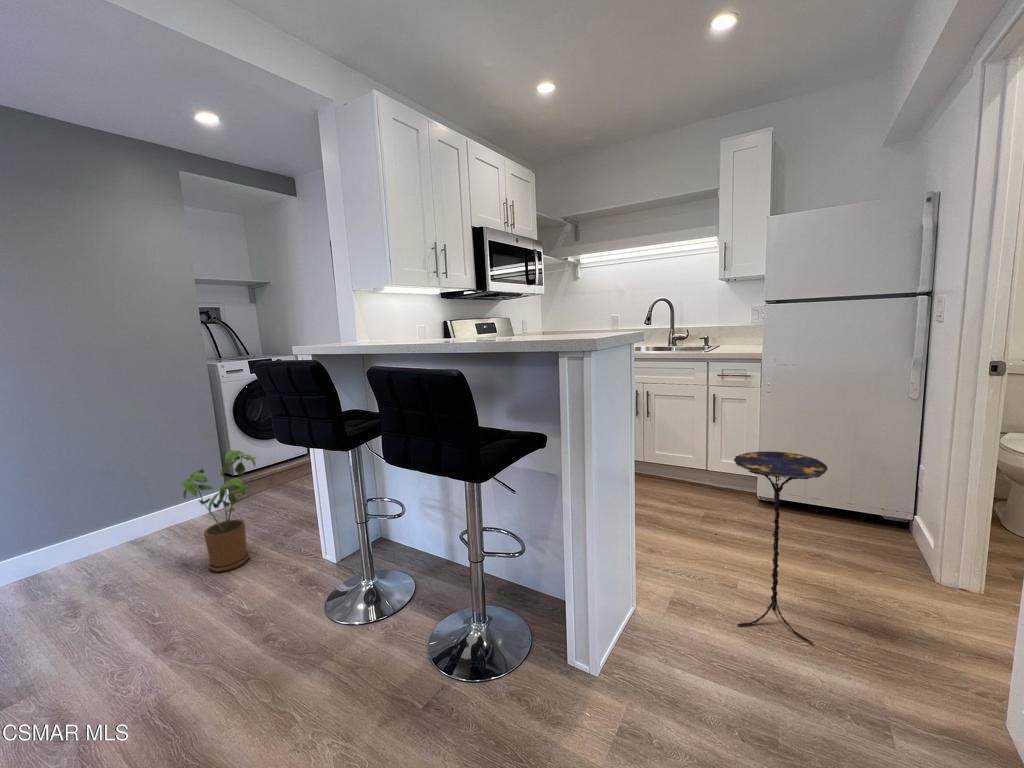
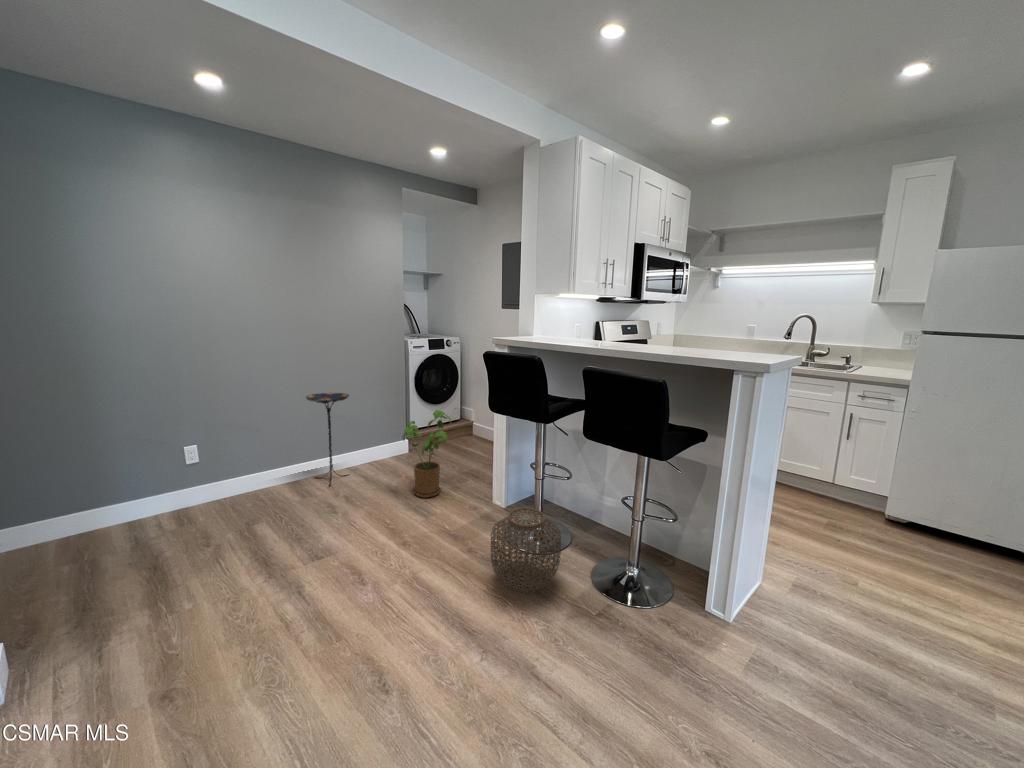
side table: present [734,451,828,643] -> present [306,393,349,485]
woven basket: none [267,571,378,699] -> present [491,508,561,593]

